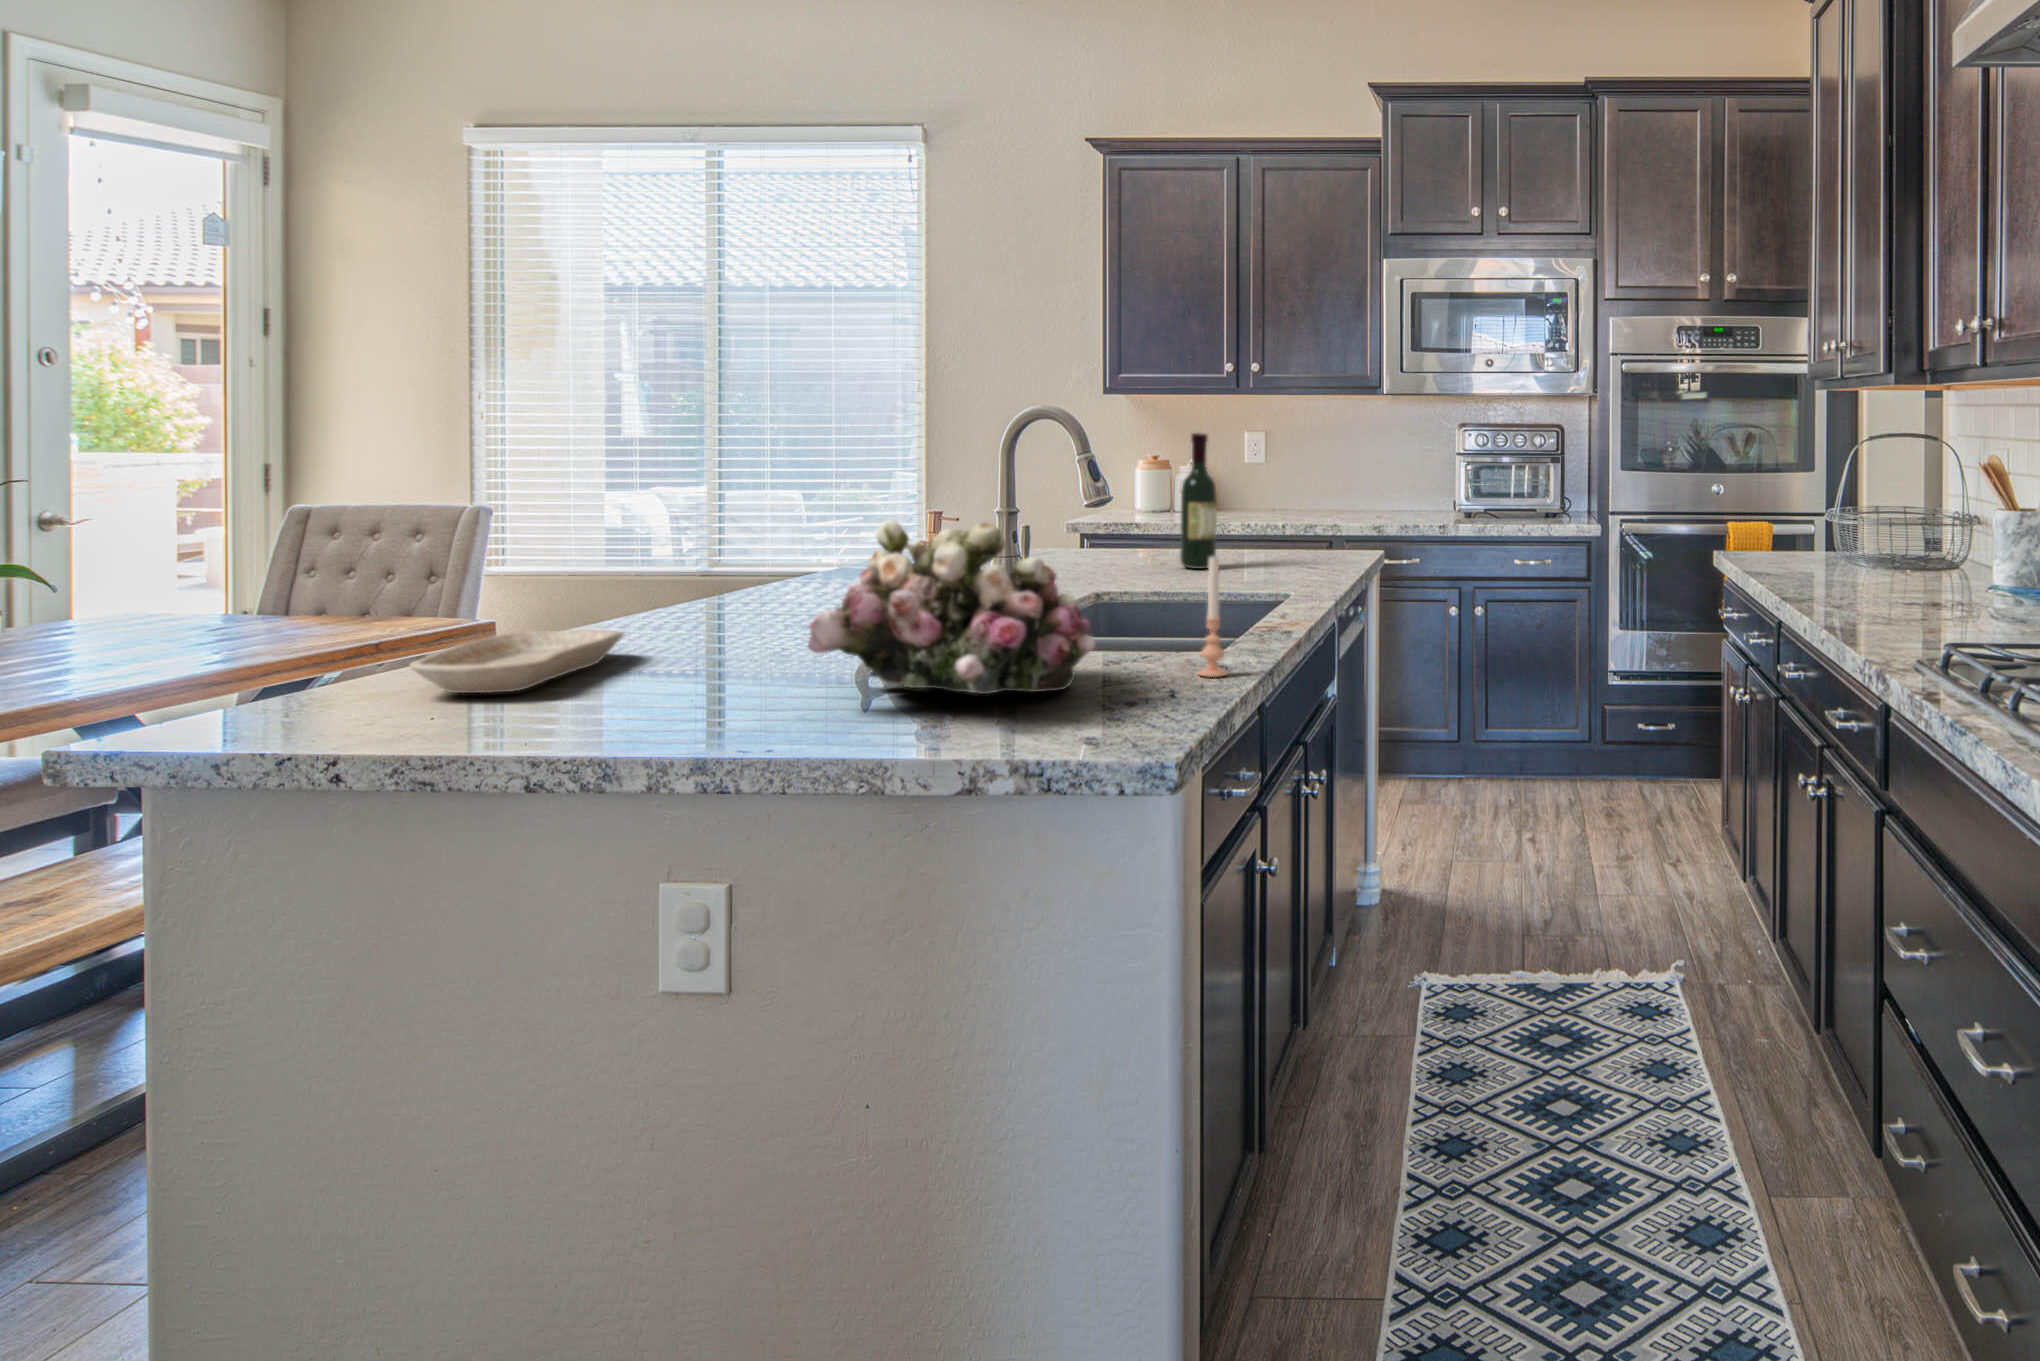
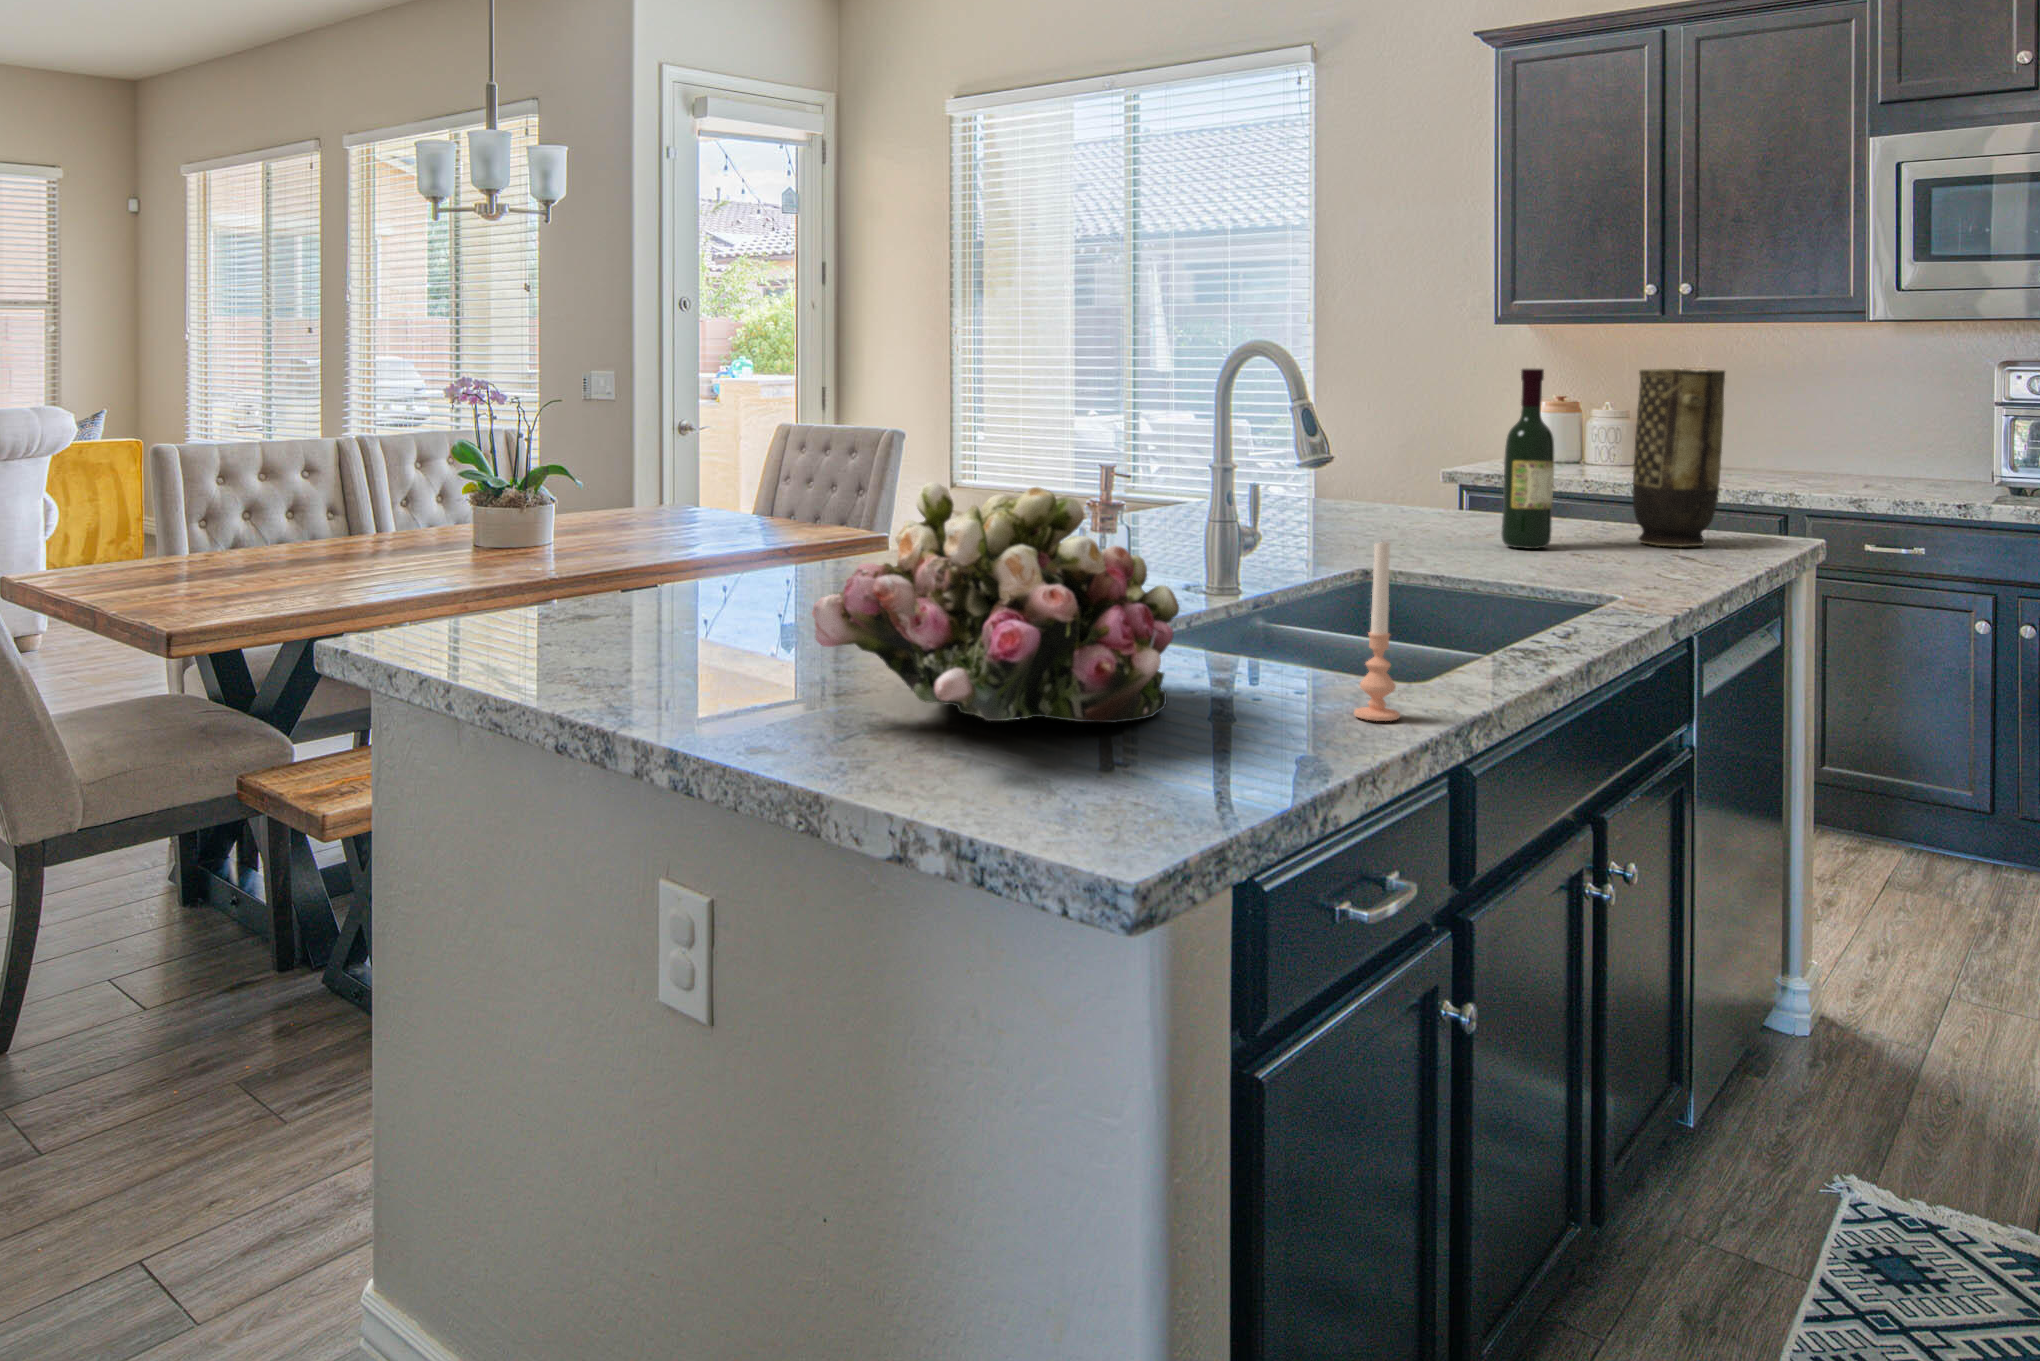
vase: none [1264,435,1323,564] -> present [1633,369,1725,547]
tray: present [410,629,623,693] -> none [514,591,754,659]

